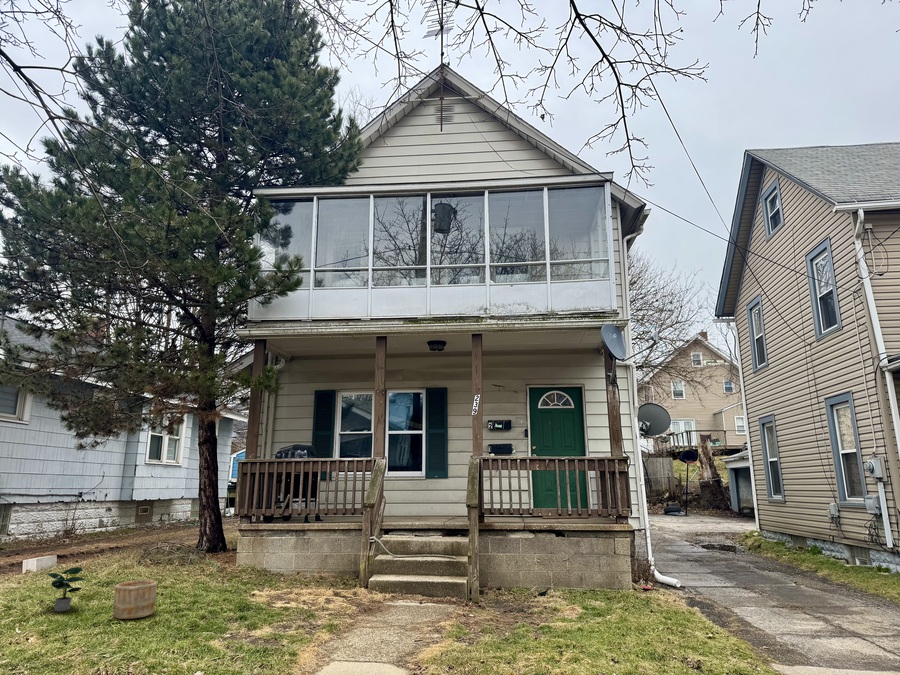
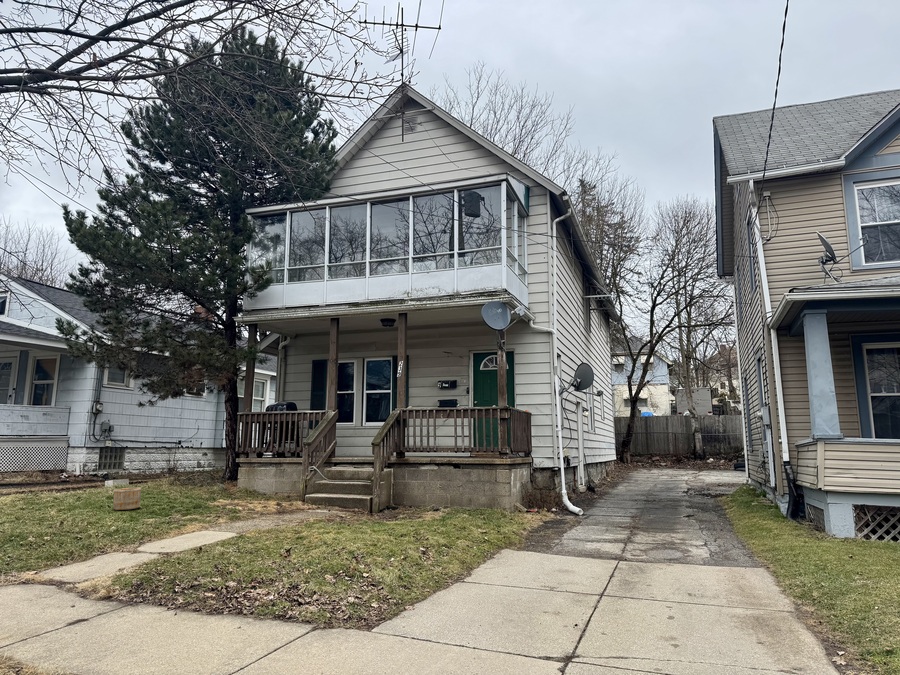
potted plant: present [47,567,85,612] -> none [79,479,103,505]

